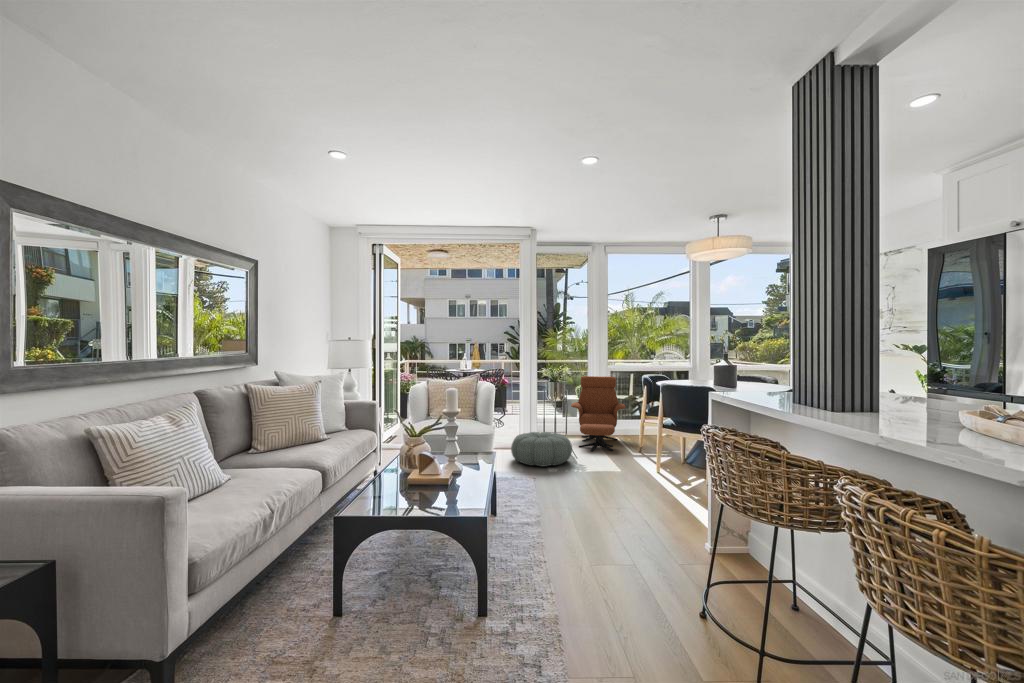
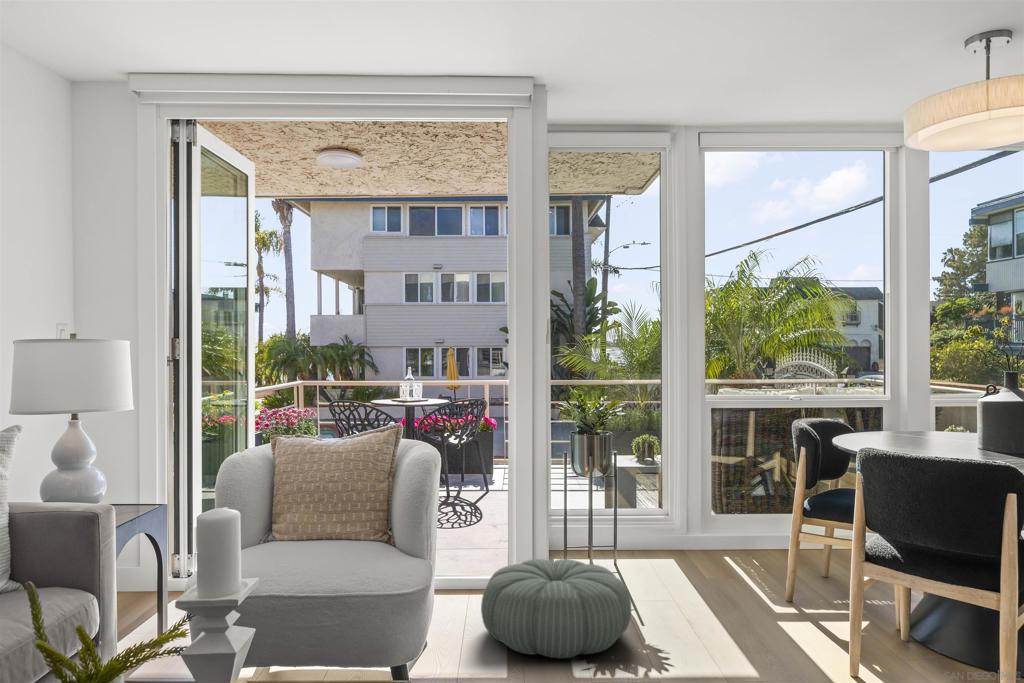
lounge chair: present [571,376,626,451] -> none [623,419,745,600]

